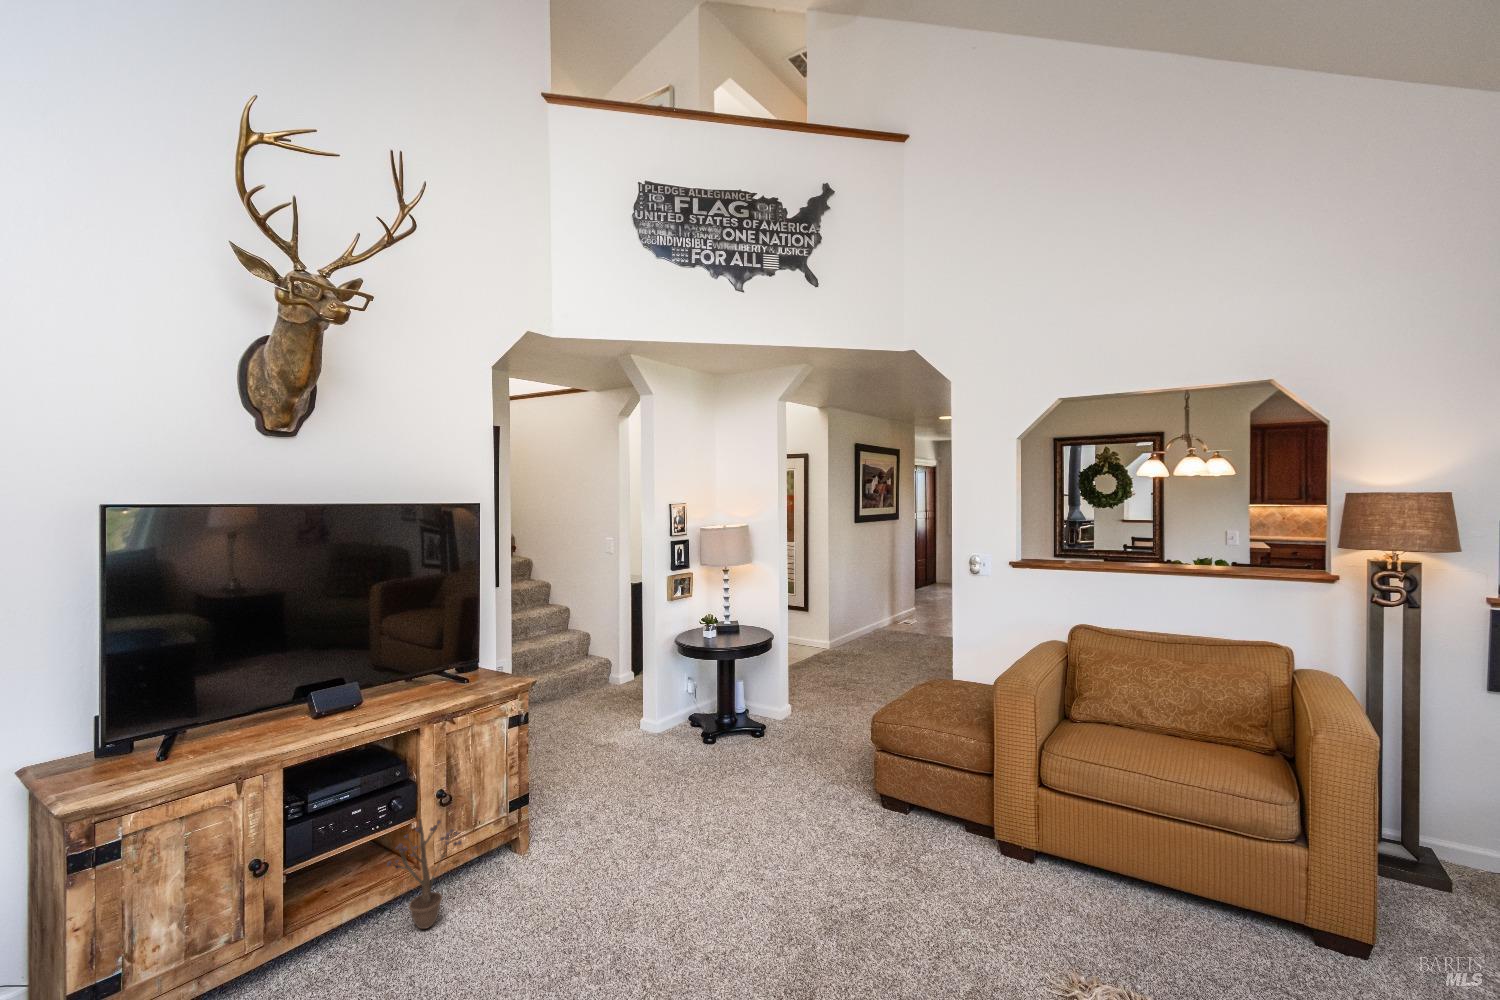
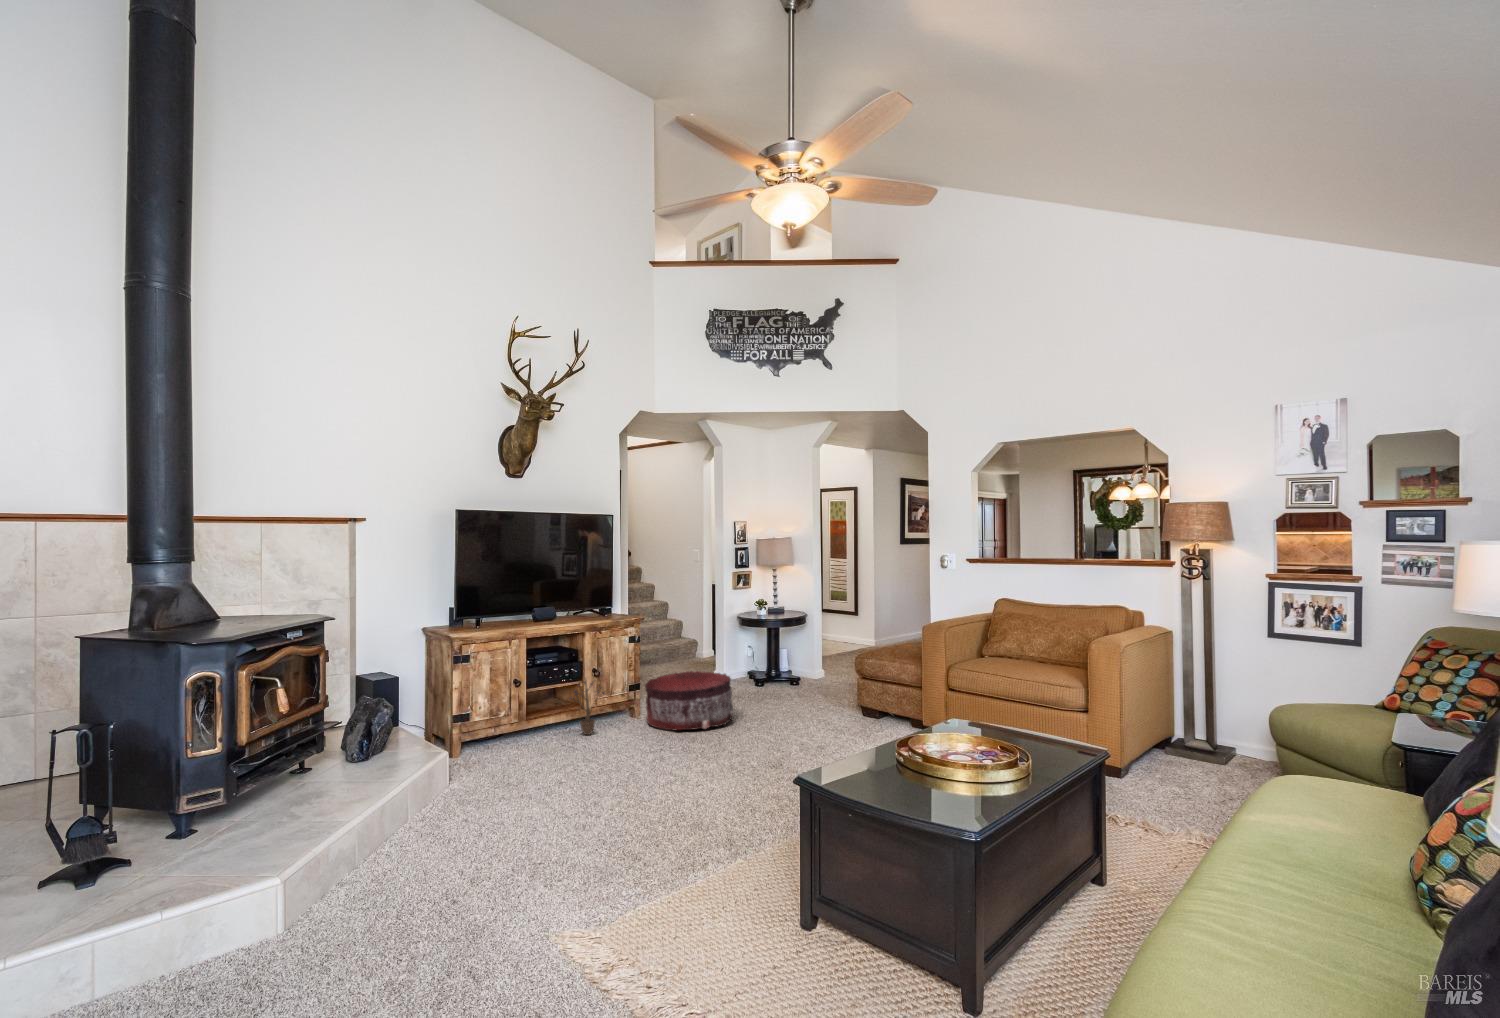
pouf: none [539,755,696,898] -> present [645,671,733,730]

